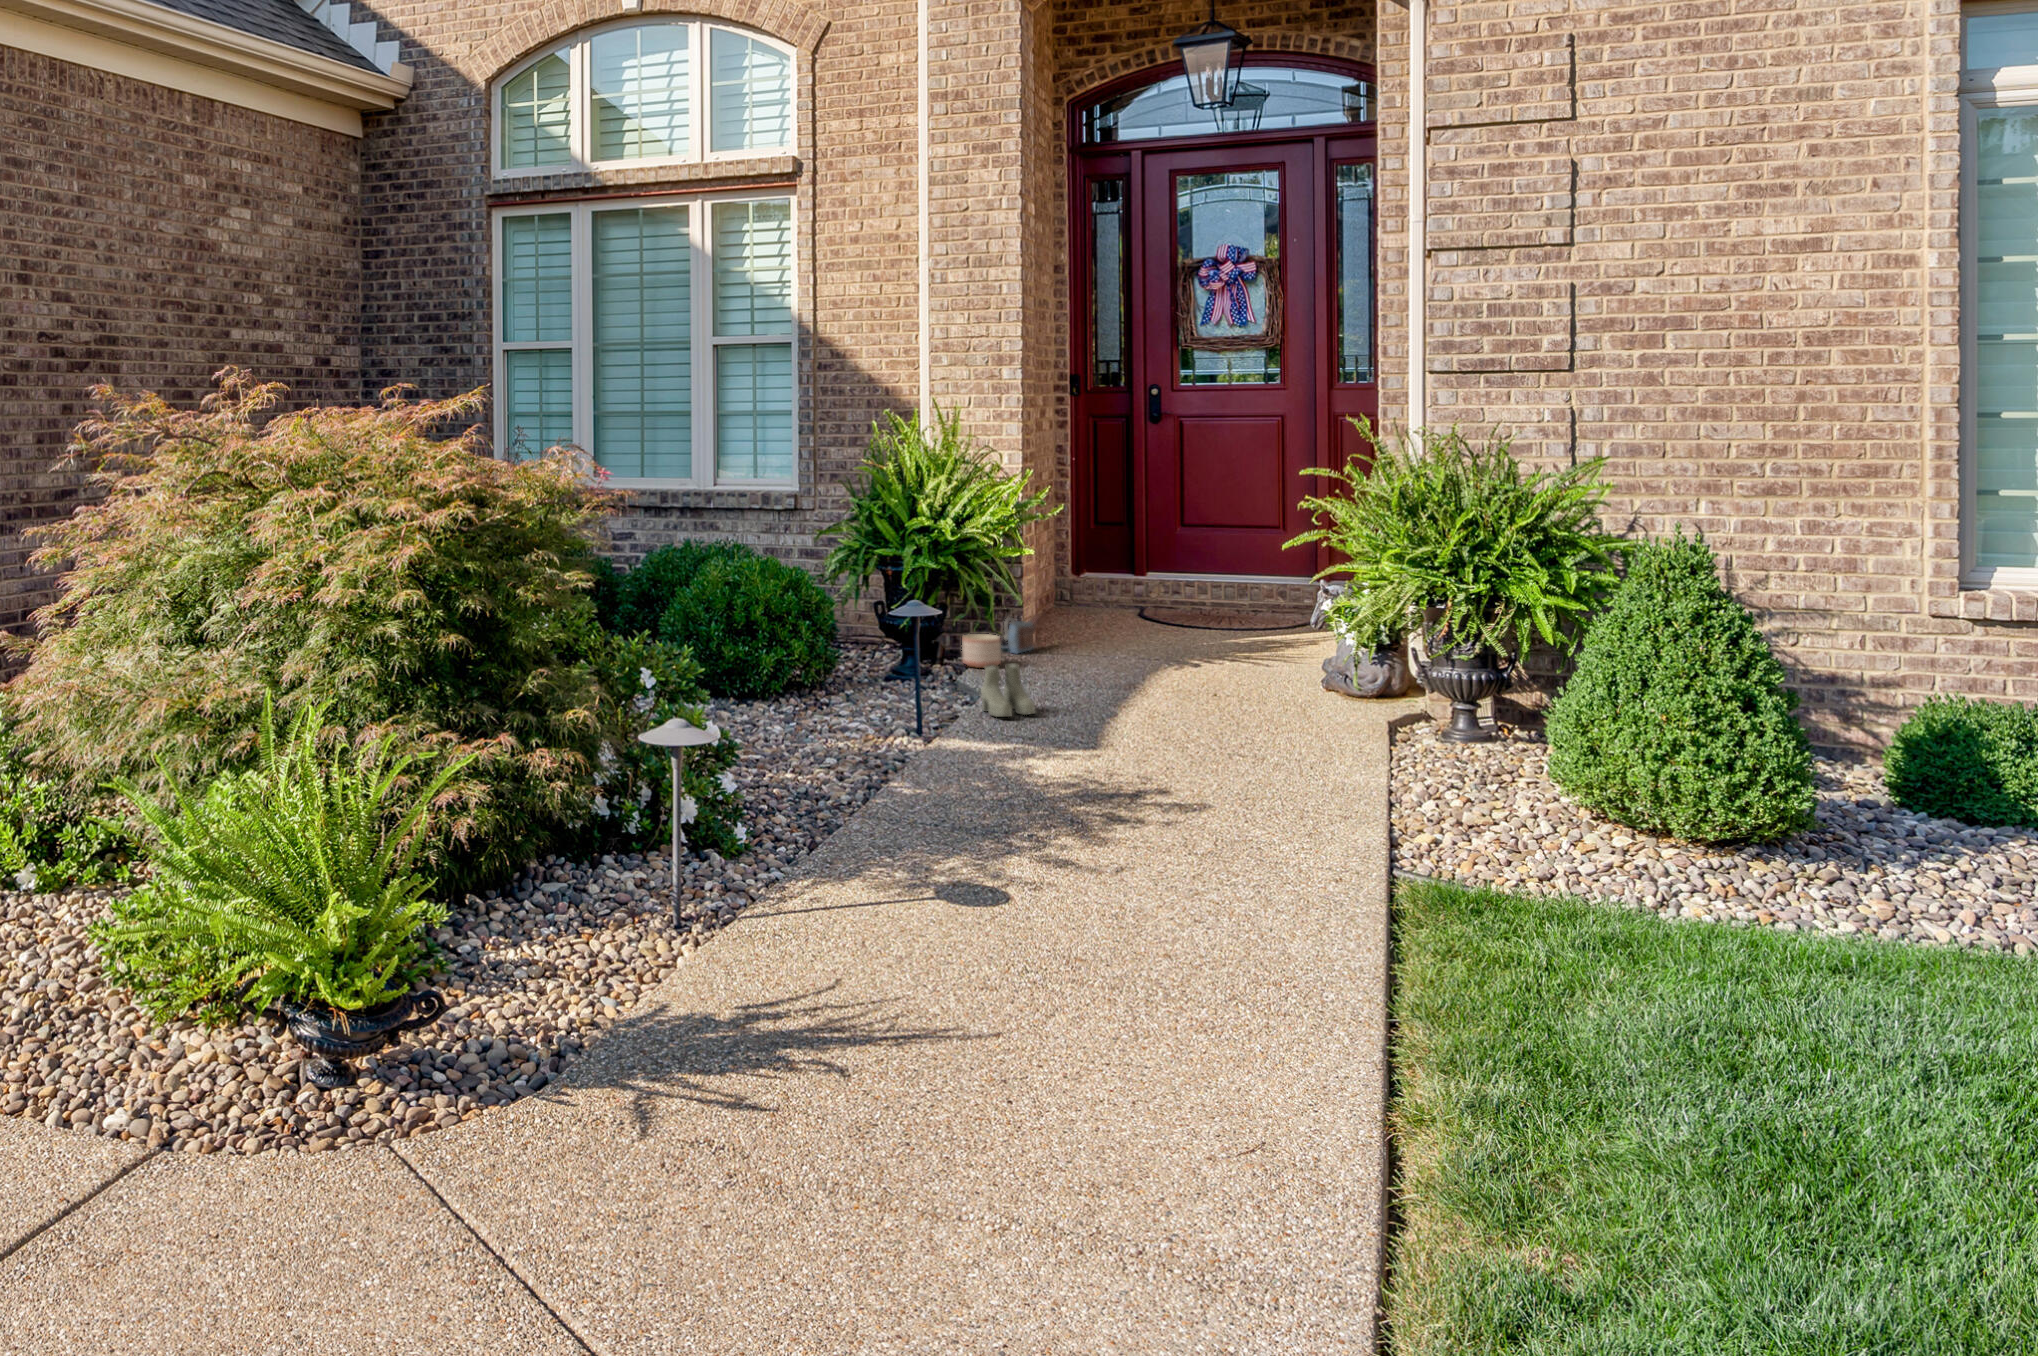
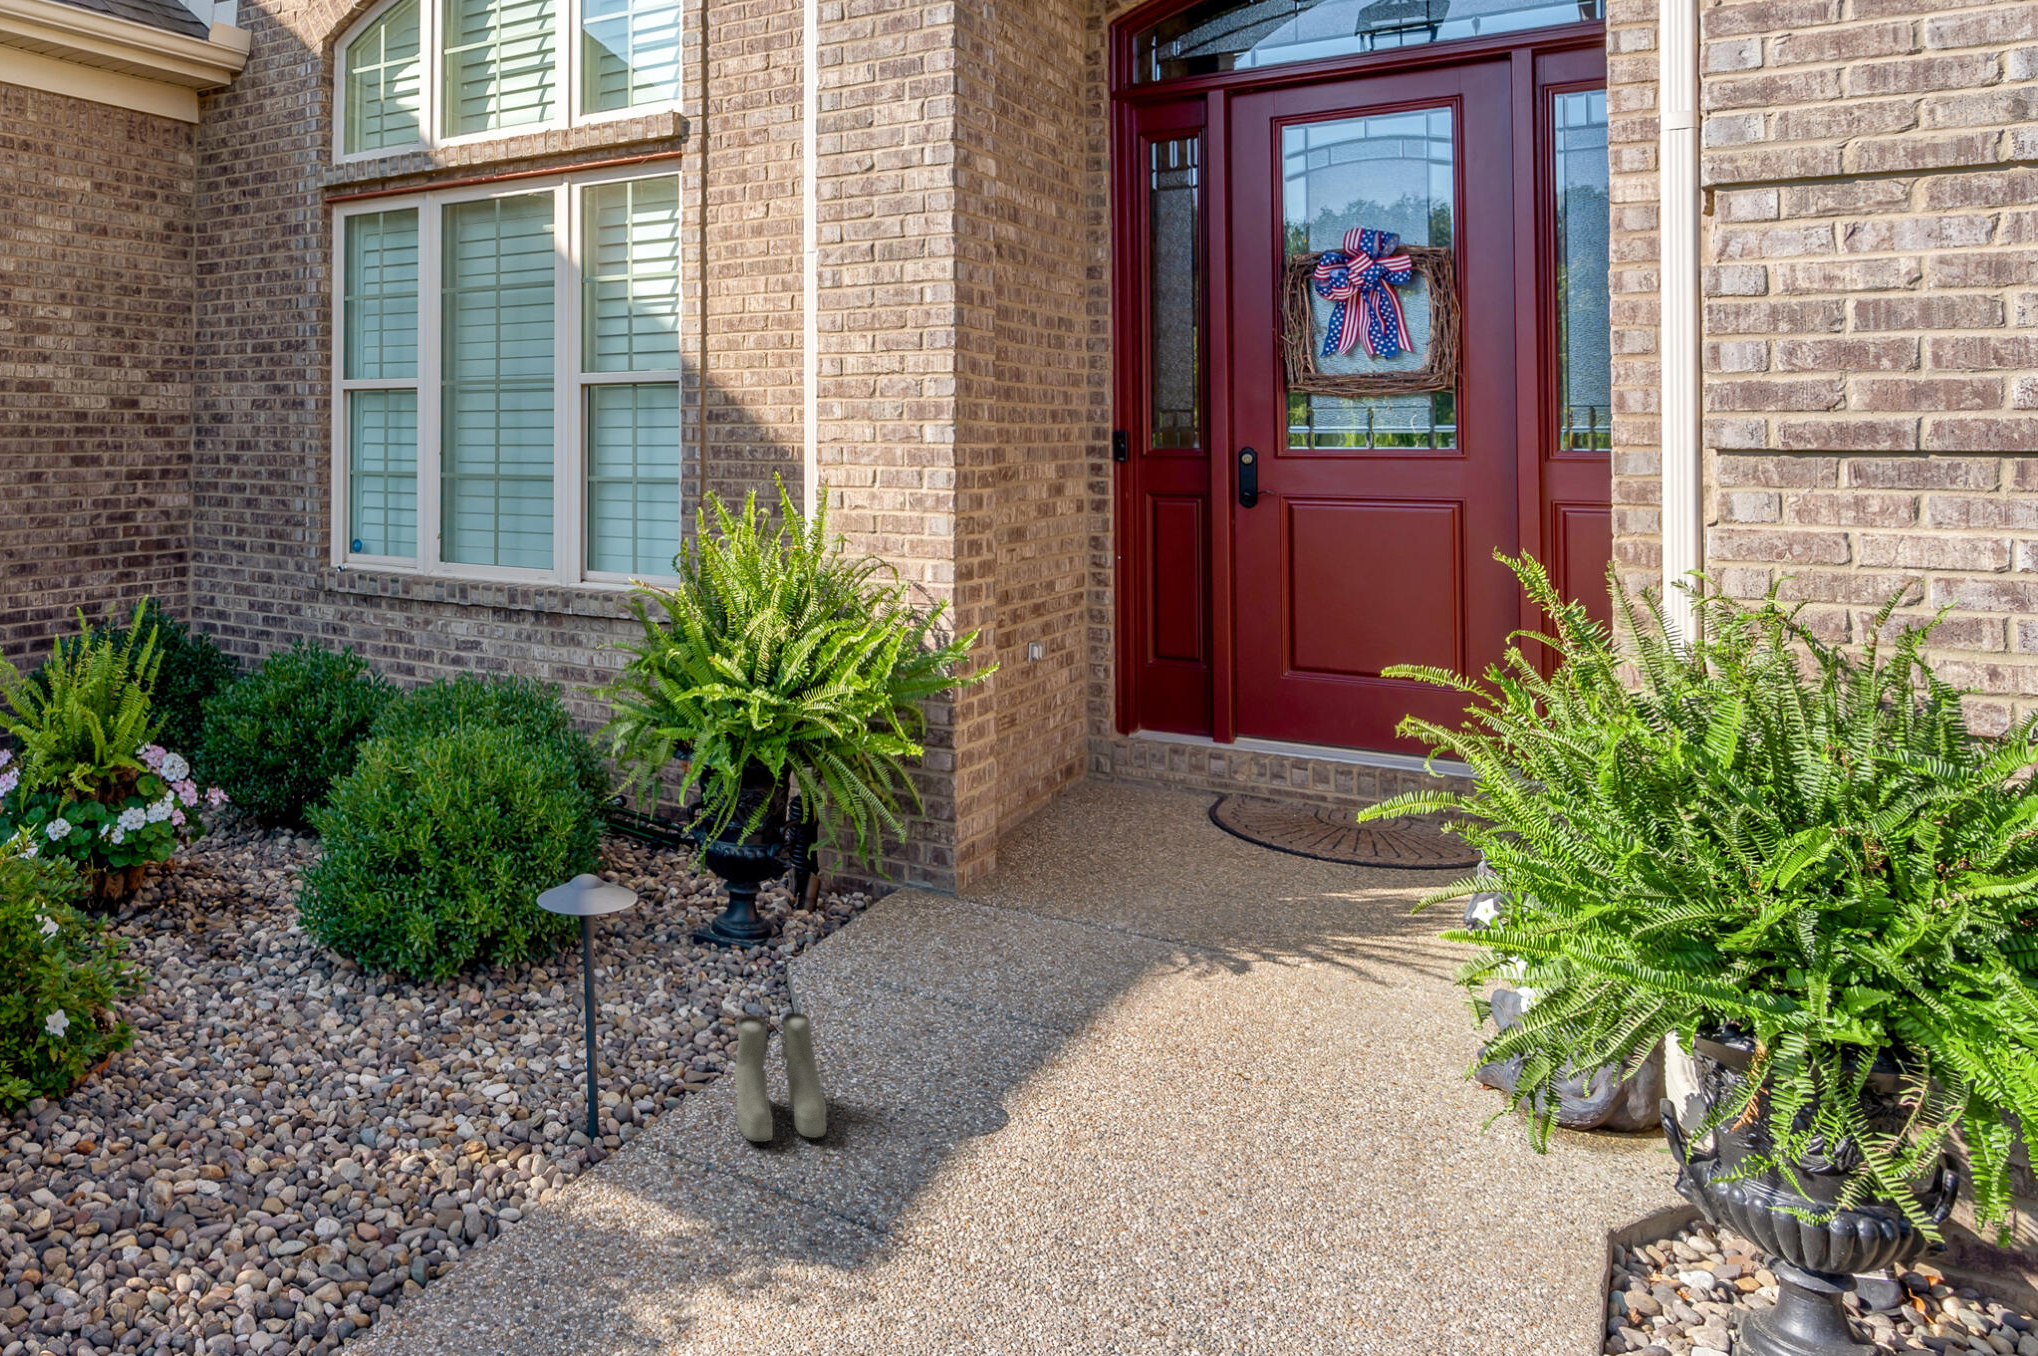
watering can: present [1004,614,1039,653] -> none [901,844,982,920]
planter: present [962,634,1001,668] -> none [811,888,878,958]

